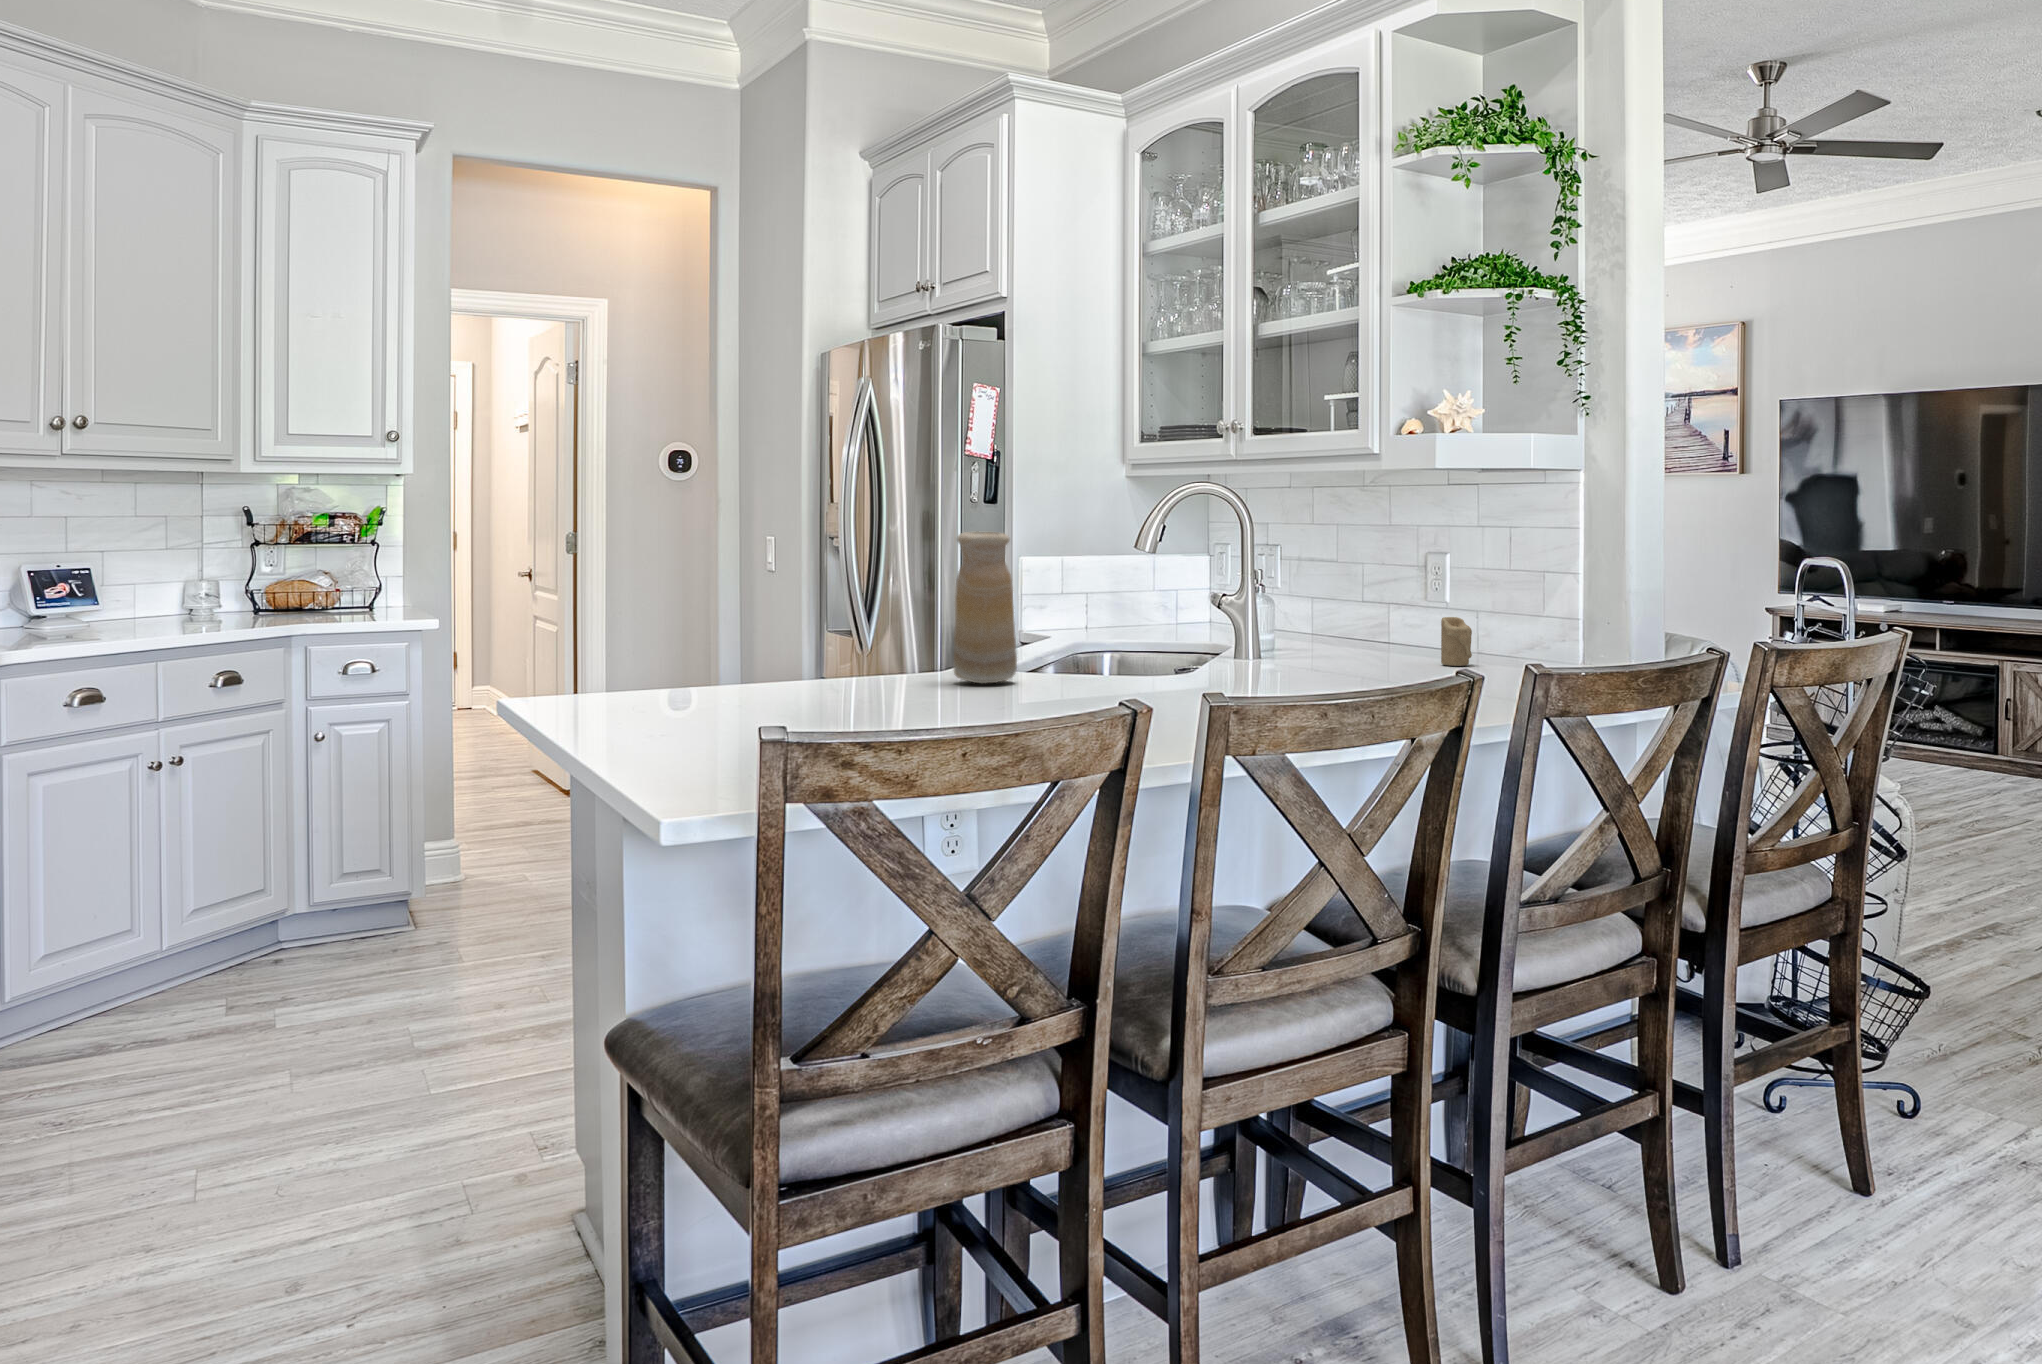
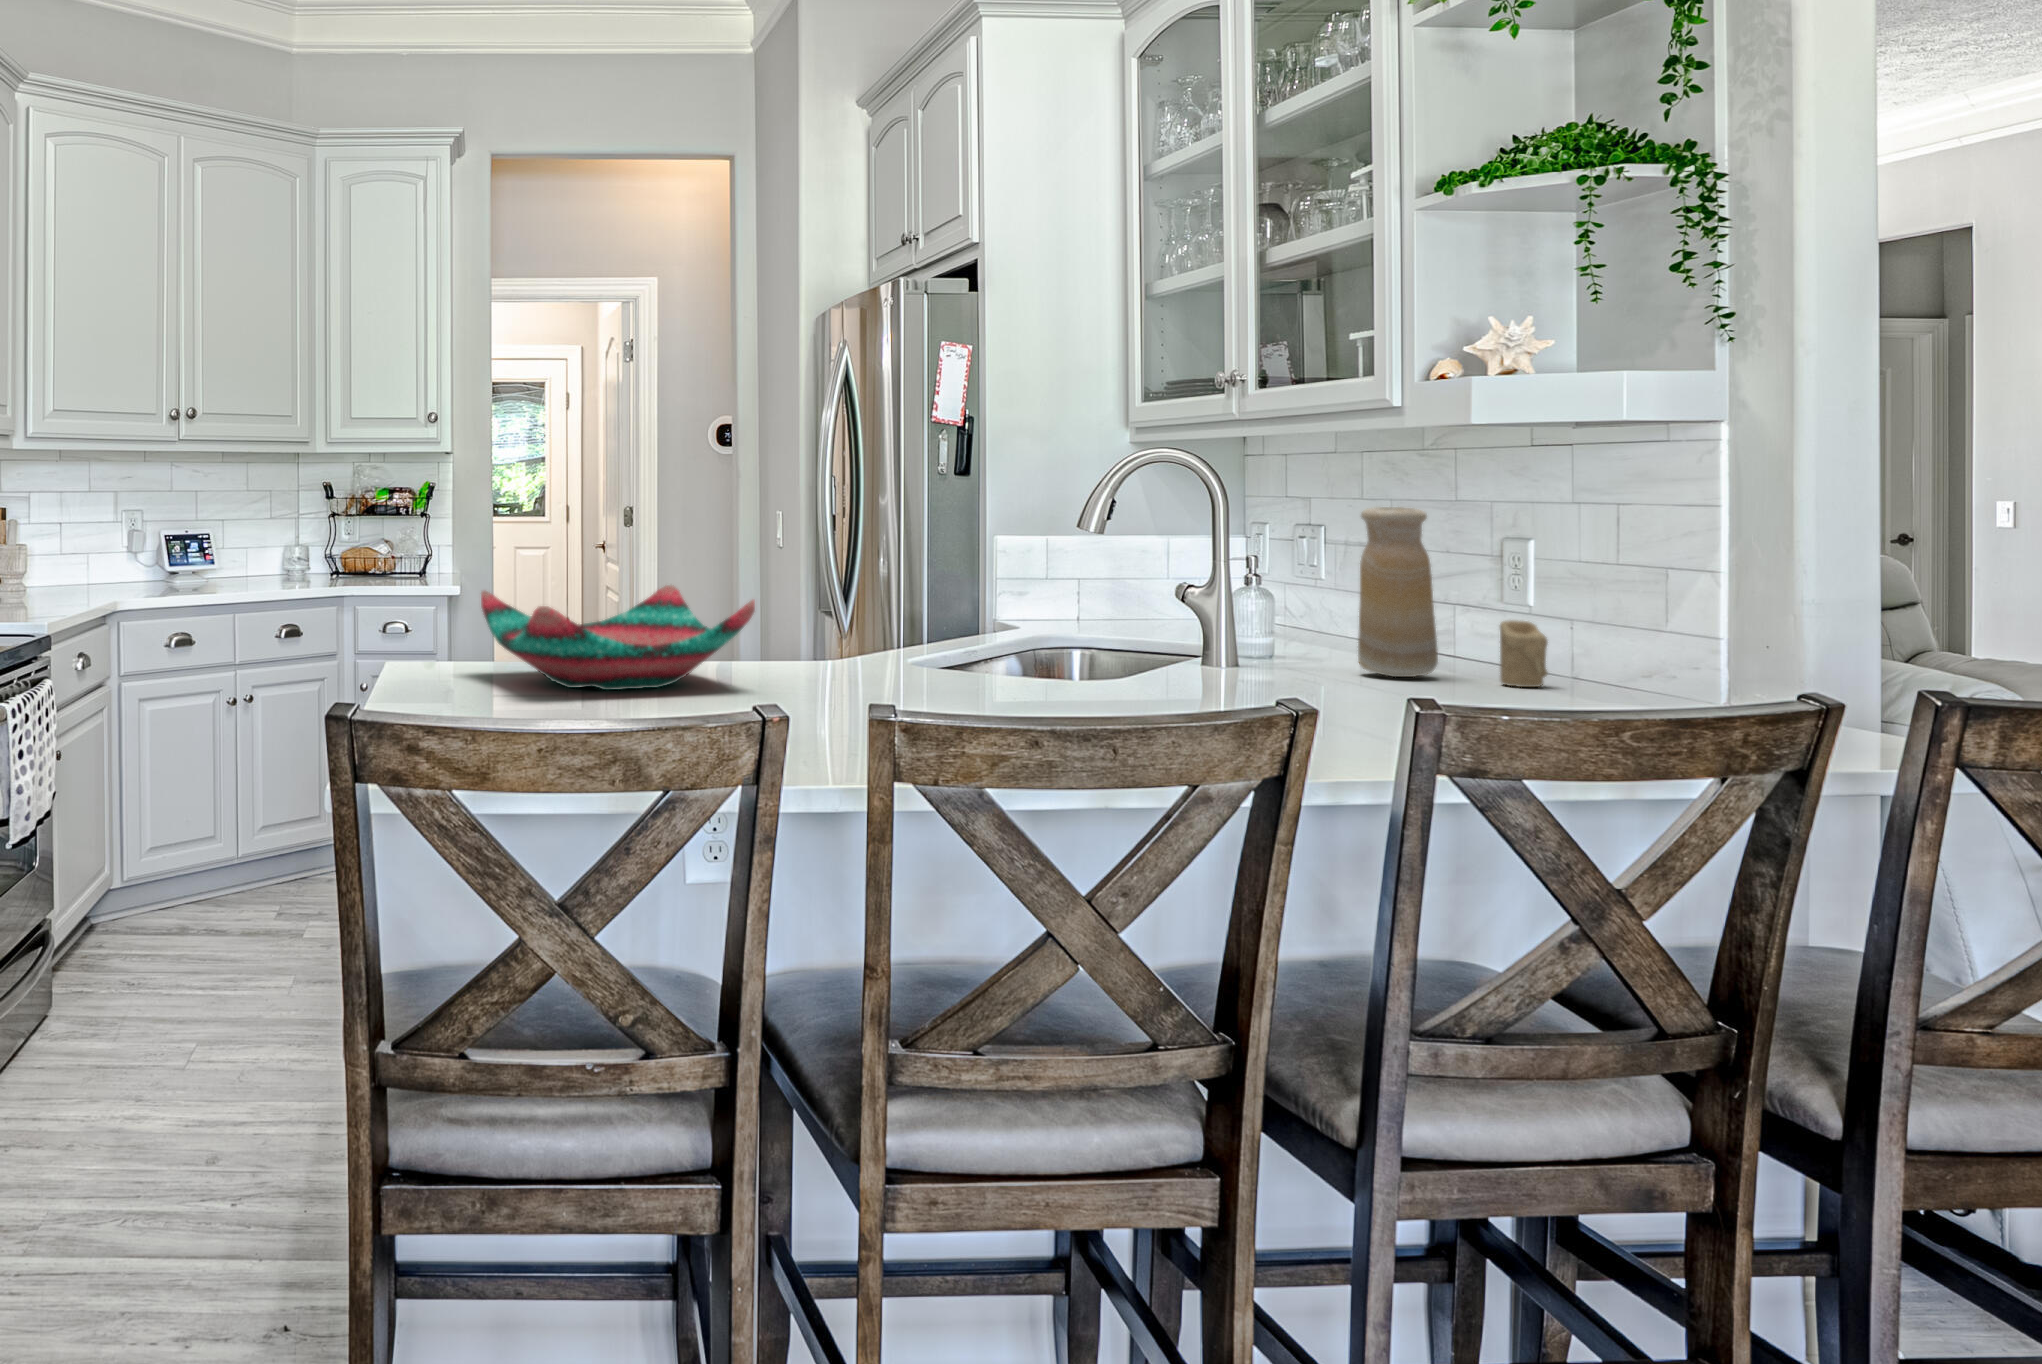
vase: present [954,532,1017,684] -> present [1358,507,1438,677]
decorative bowl: none [634,609,927,711] -> present [481,585,755,690]

